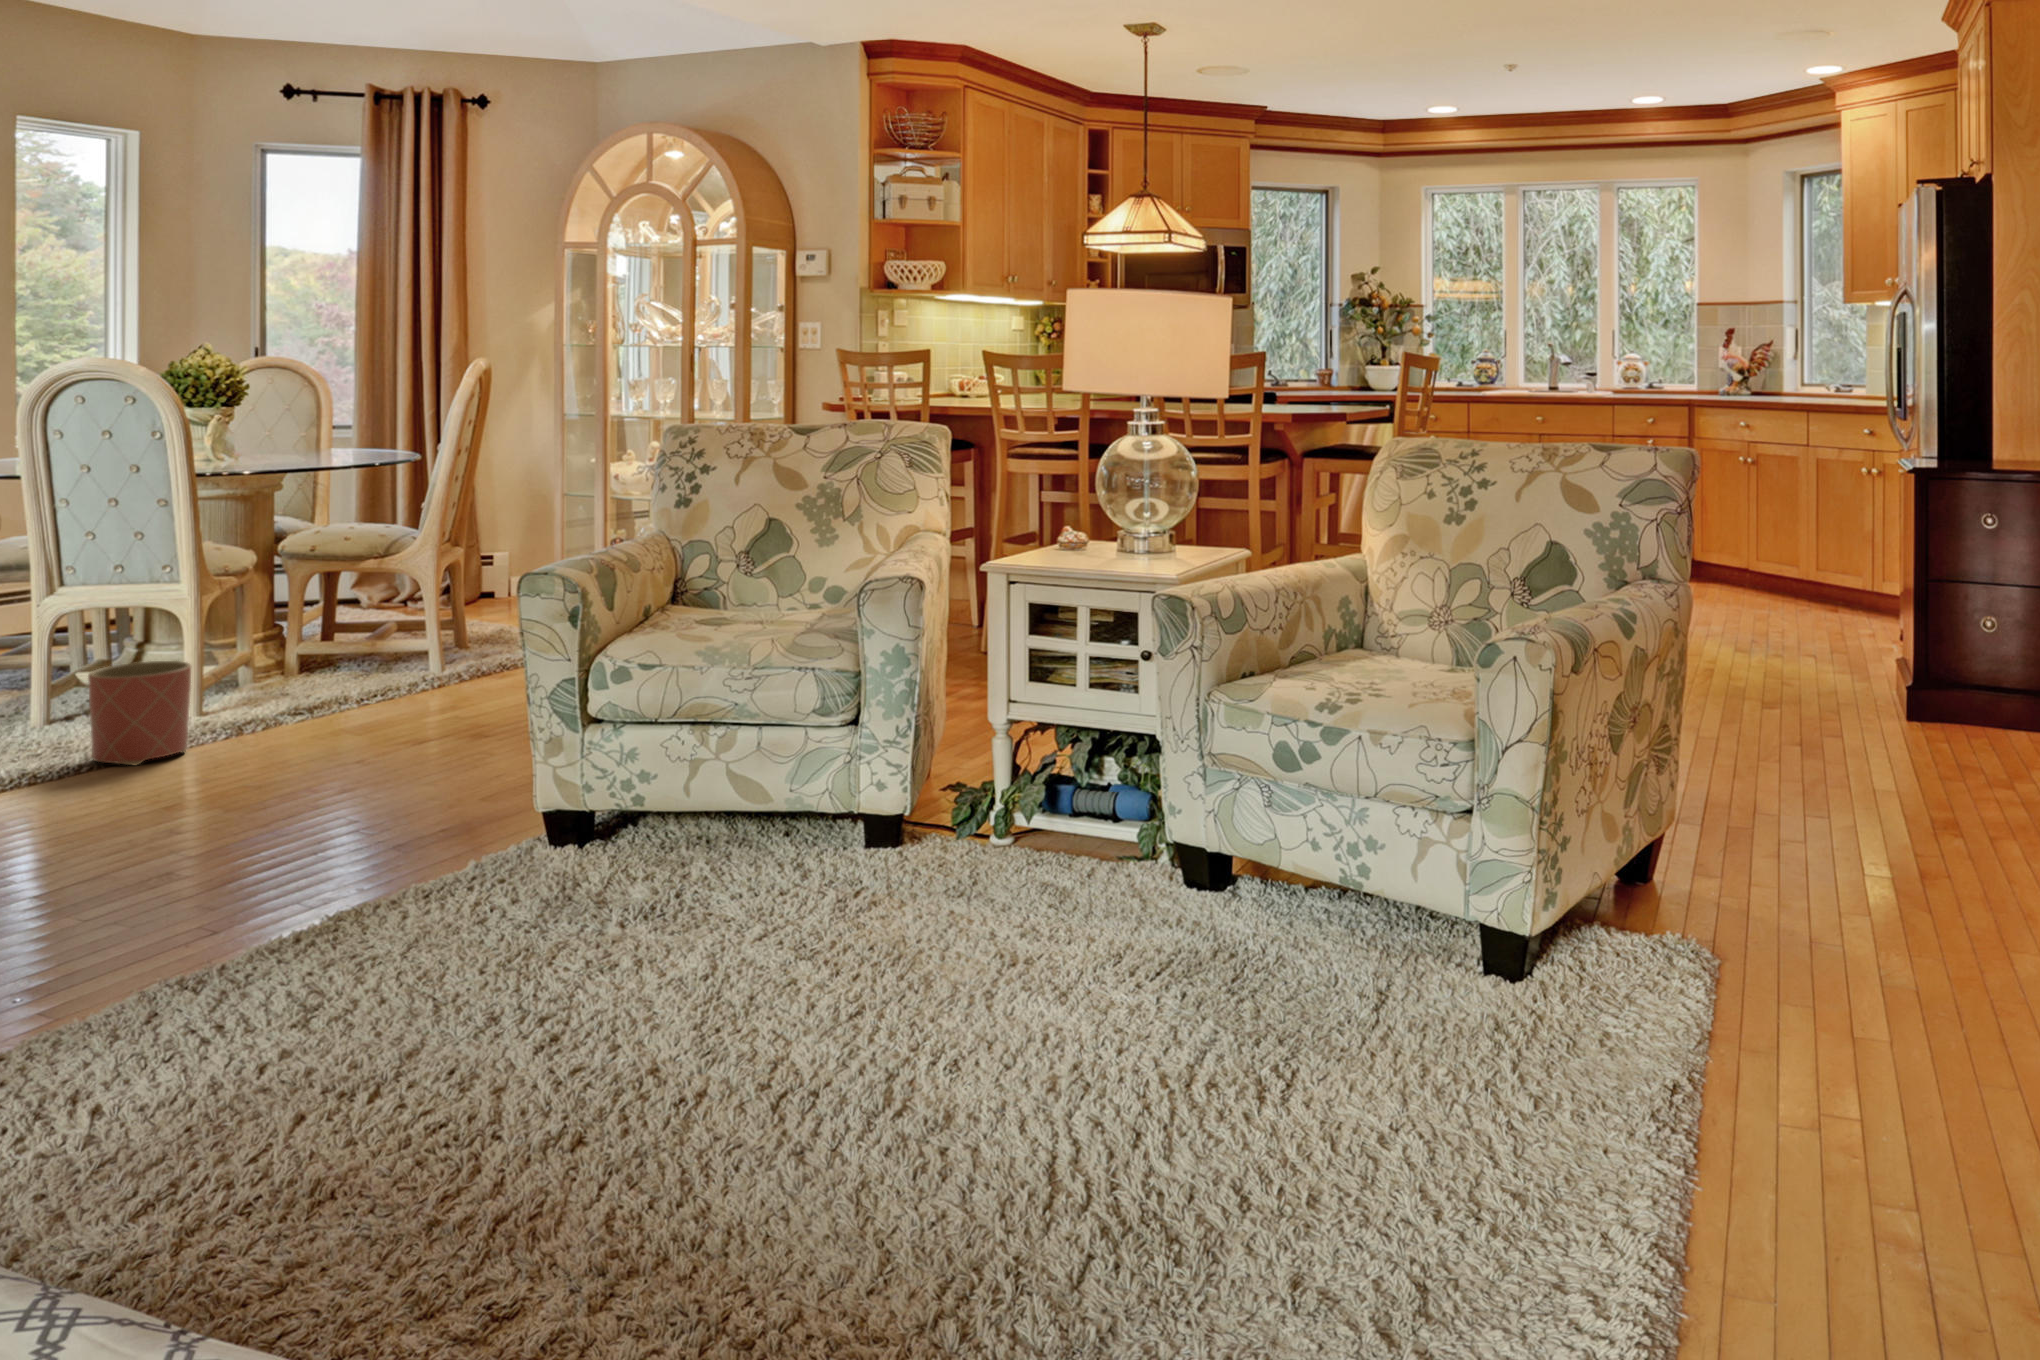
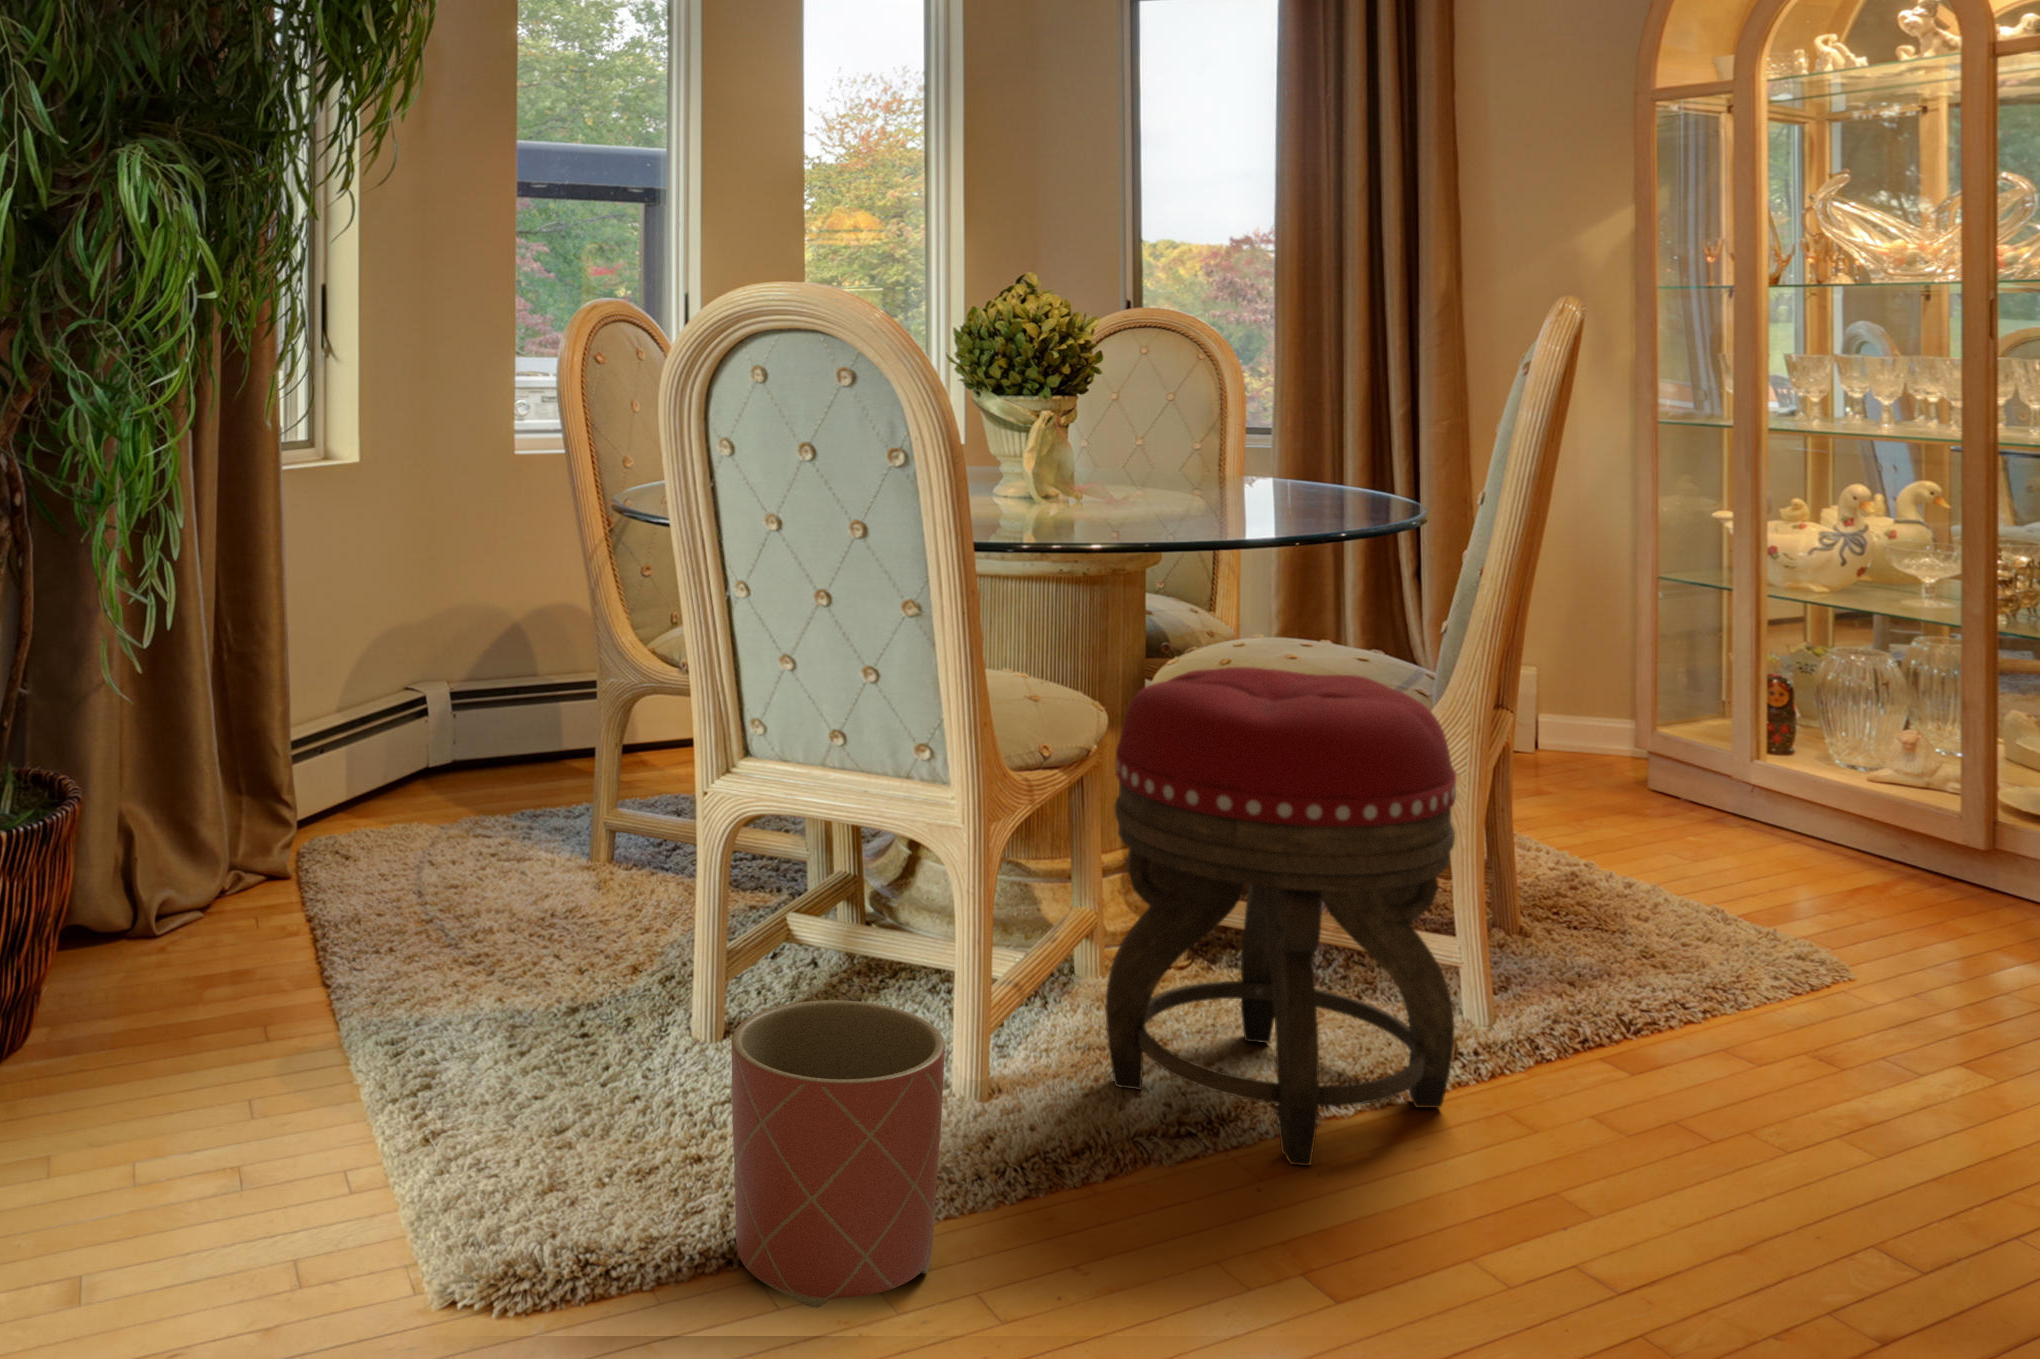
footstool: none [261,522,426,713] -> present [1105,667,1456,1166]

